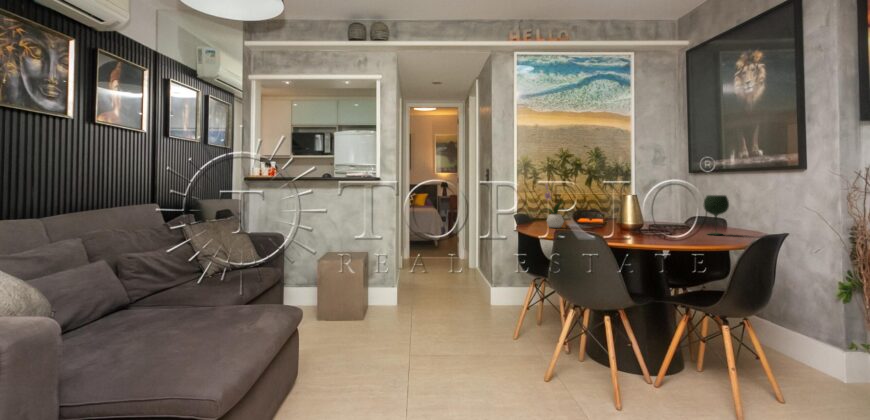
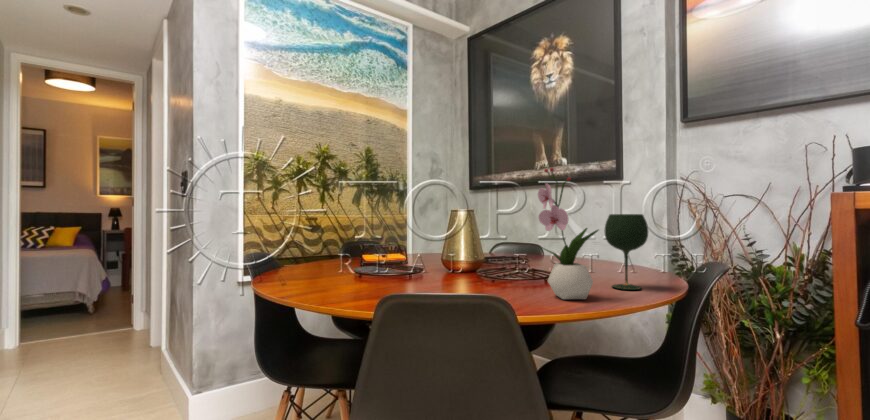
flower arrangement: present [545,176,564,228] -> present [538,168,598,299]

